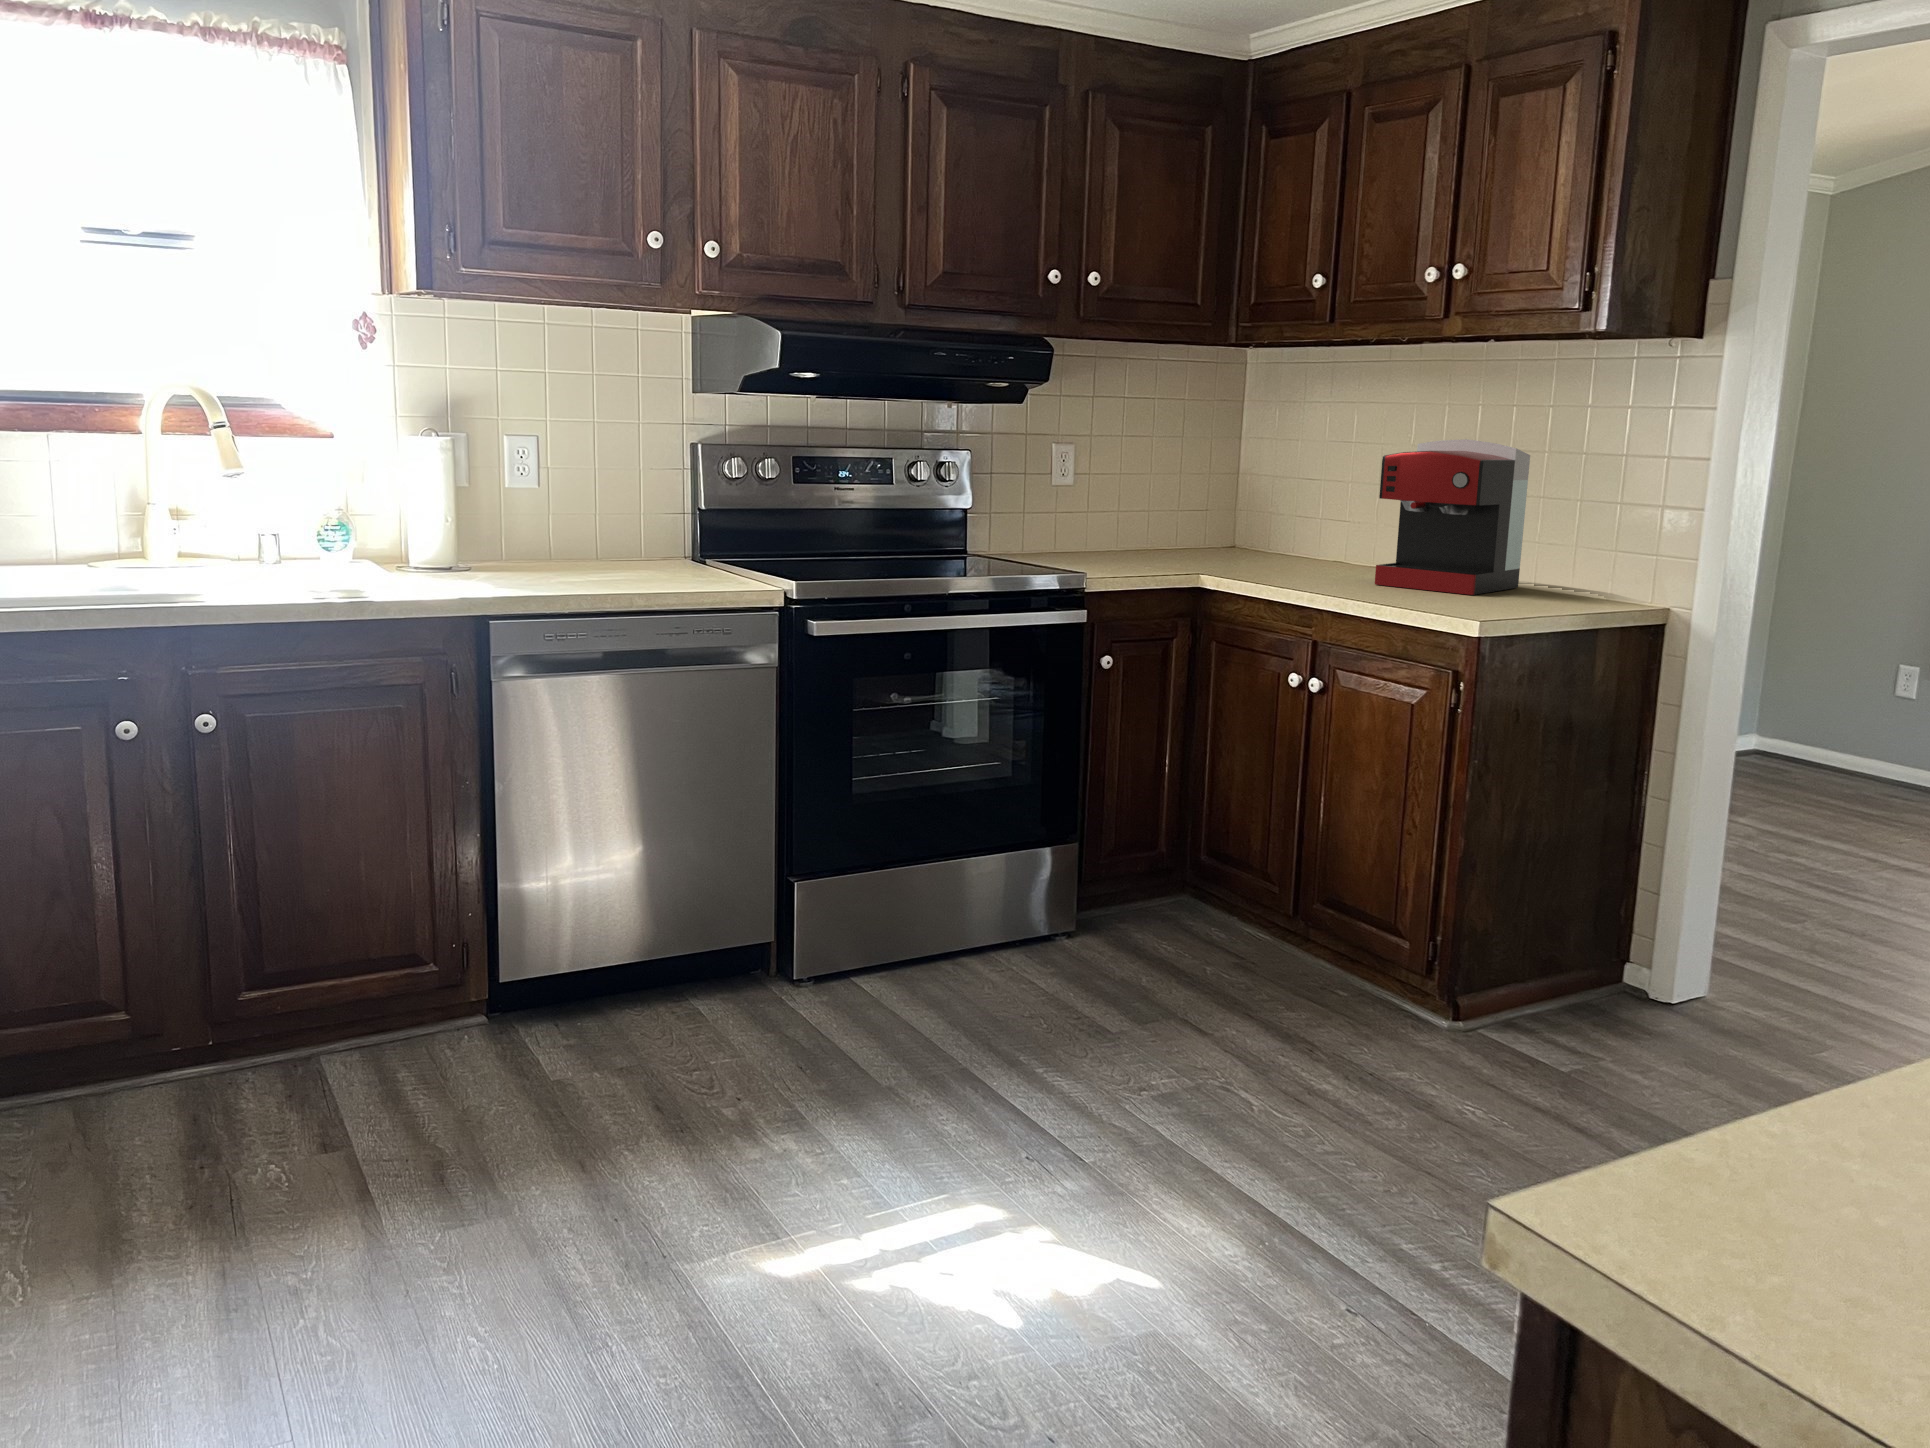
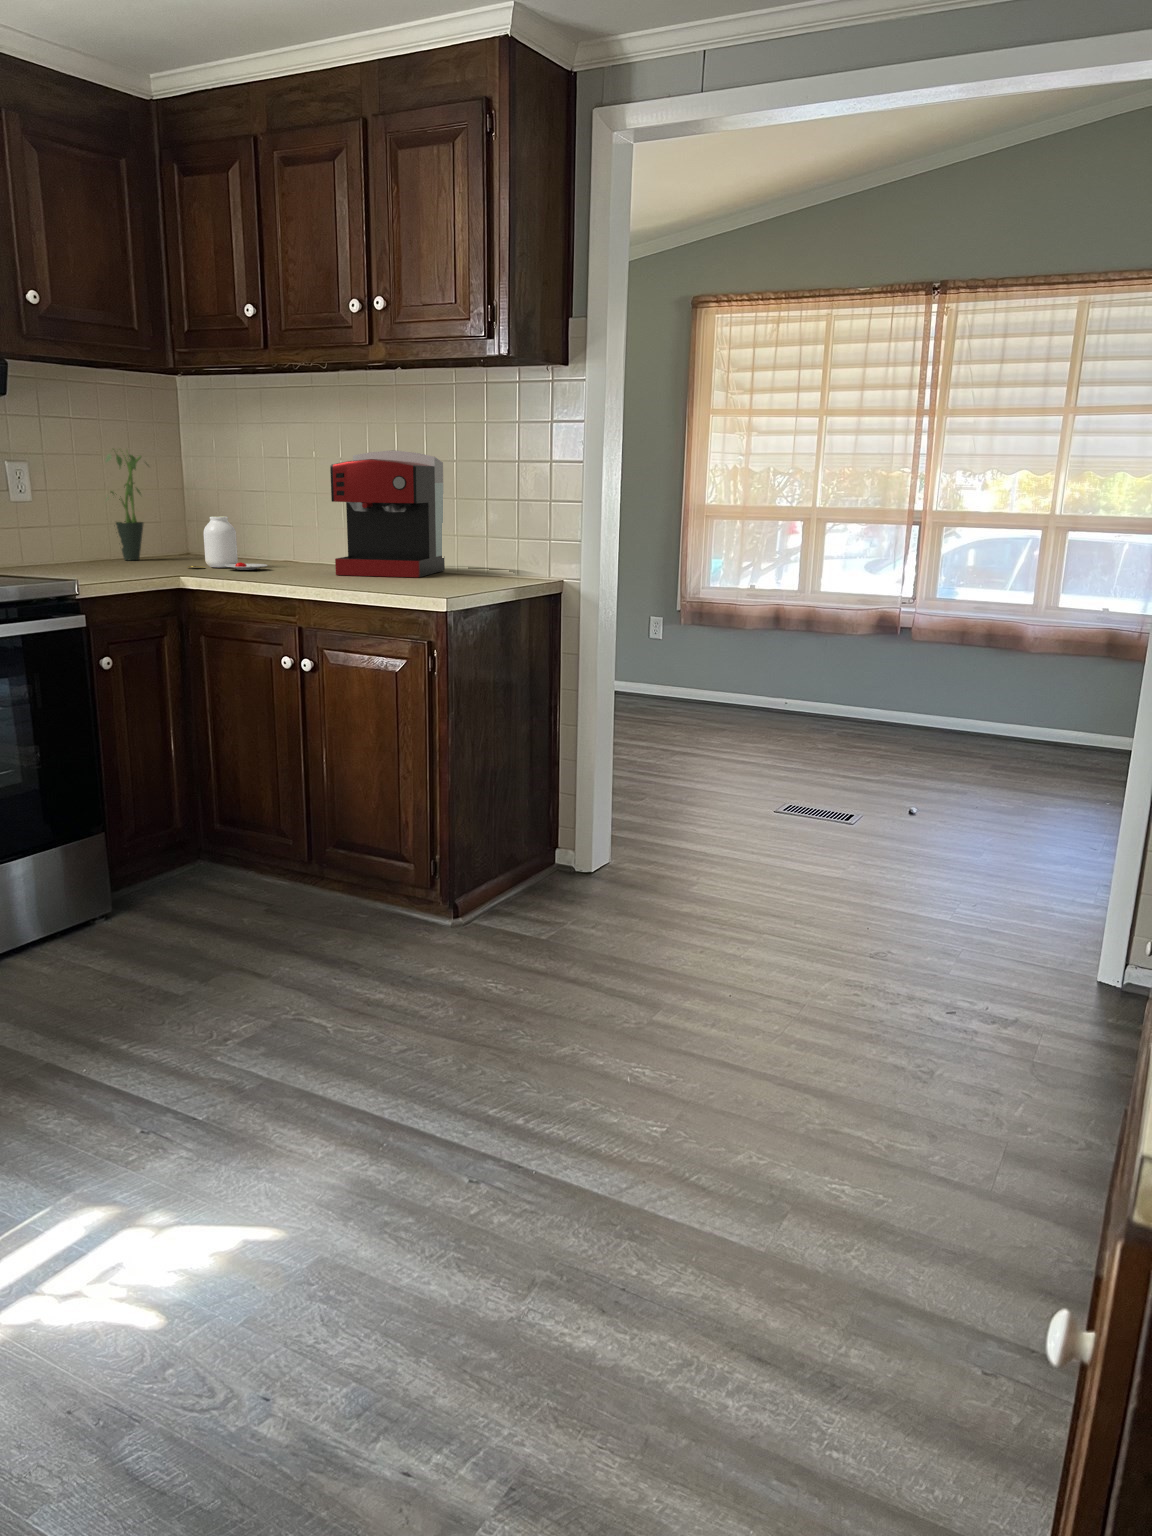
potted plant: none [1144,426,1201,550] -> present [105,449,148,560]
jar: none [1216,507,1304,570] -> present [187,516,267,570]

